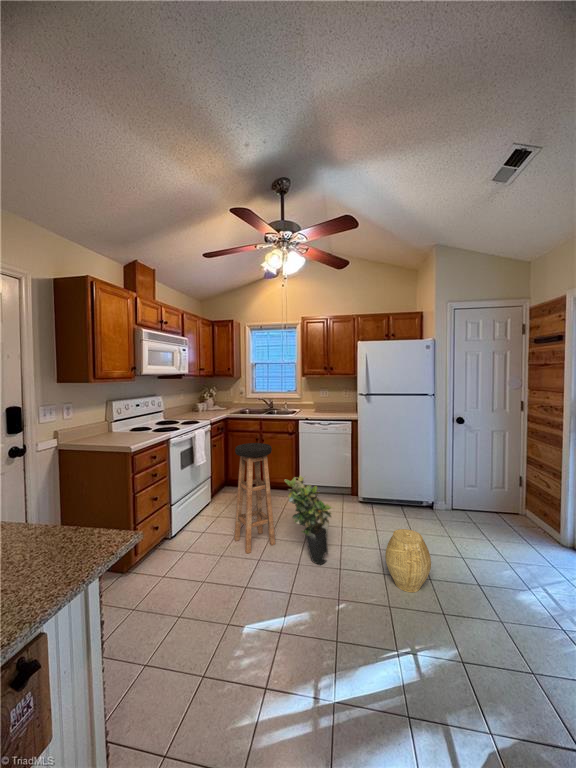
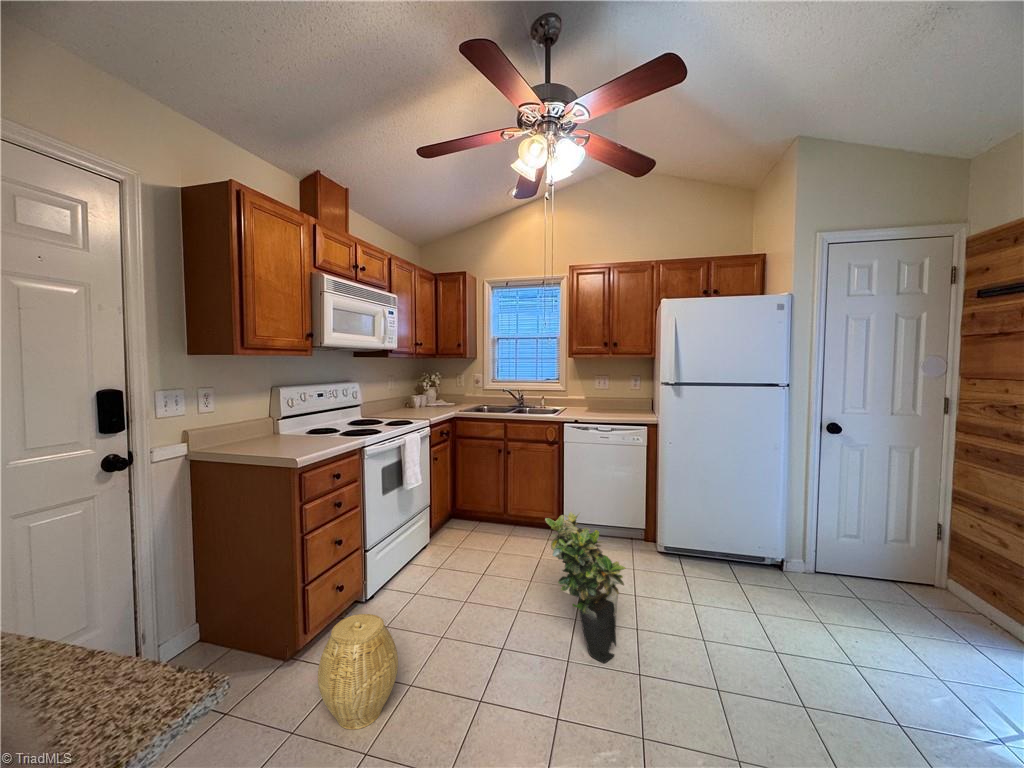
bar stool: present [234,443,275,554] -> none [463,457,528,635]
woven basket: present [385,529,431,592] -> present [318,614,398,730]

